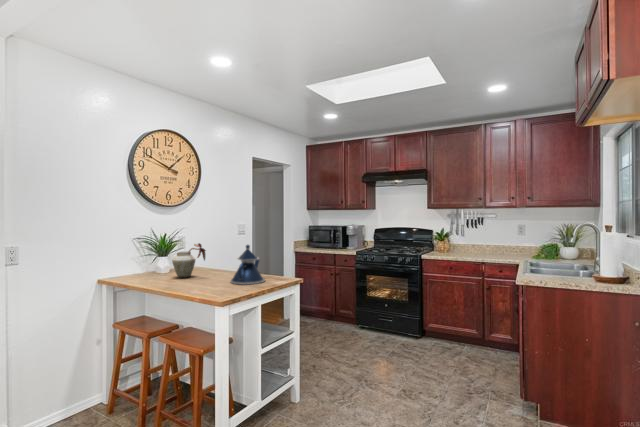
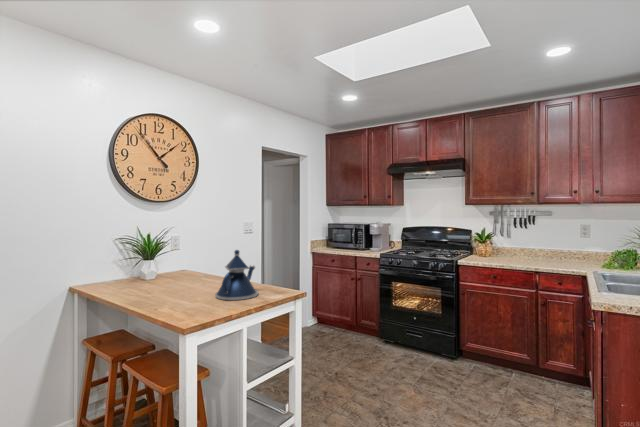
vase: present [172,243,206,278] -> none [152,246,192,288]

